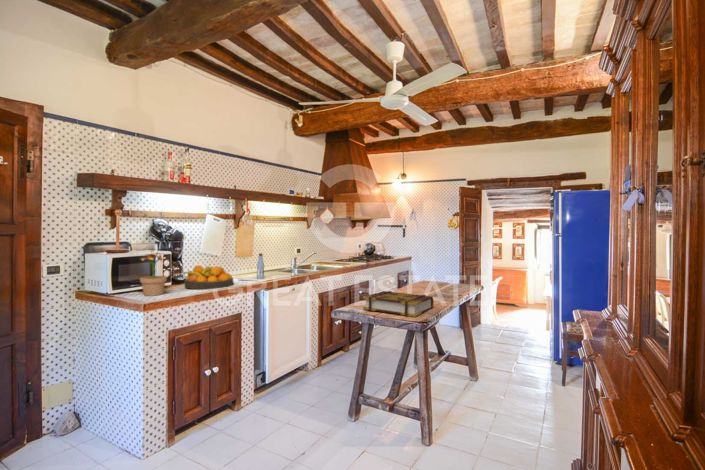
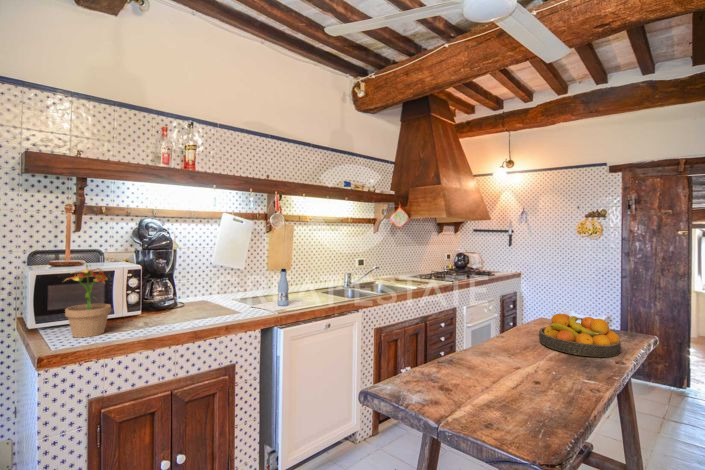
fruit bowl: present [184,266,233,289] -> present [539,314,621,357]
book: present [363,291,434,317] -> none [425,348,579,436]

